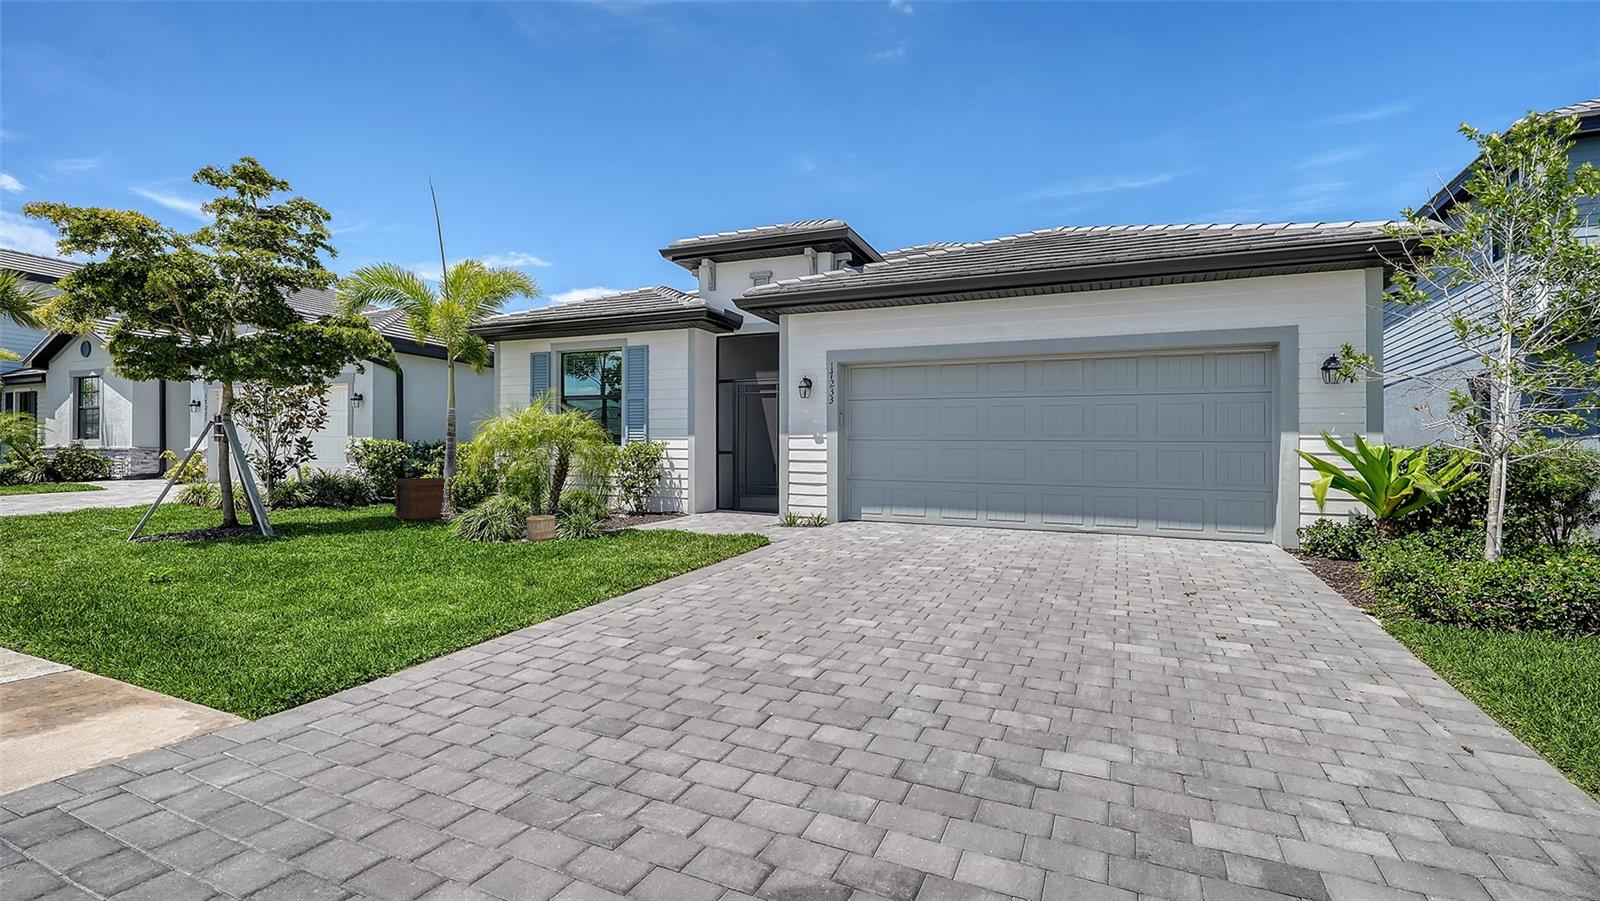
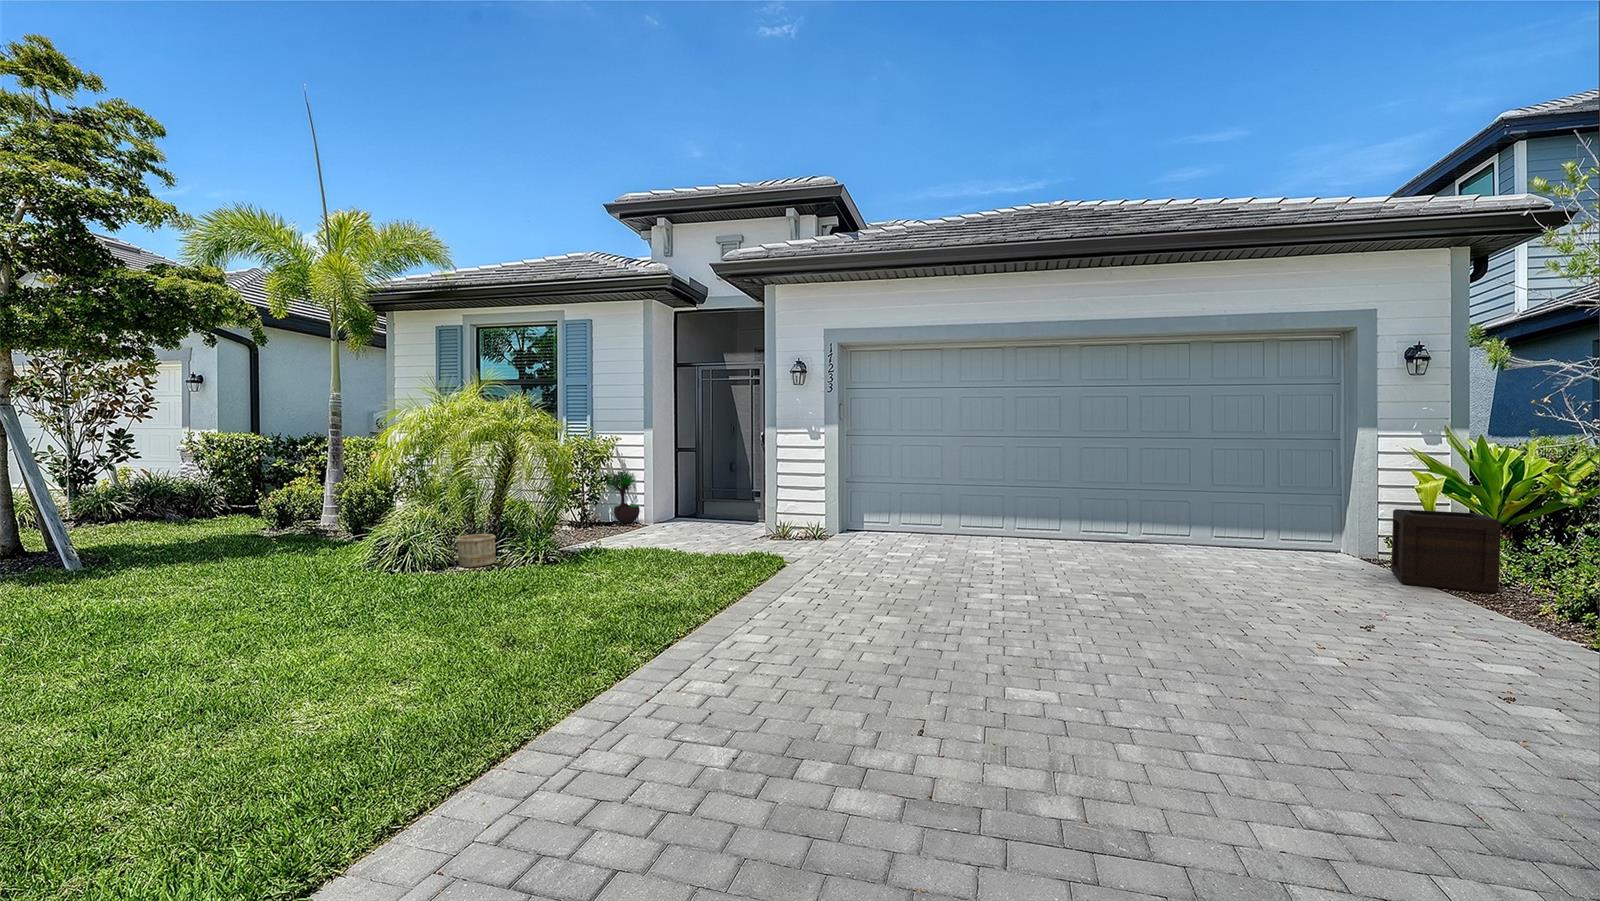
potted tree: none [652,465,683,513] -> present [605,470,640,523]
wooden crate: present [395,478,452,520] -> present [1391,509,1501,593]

